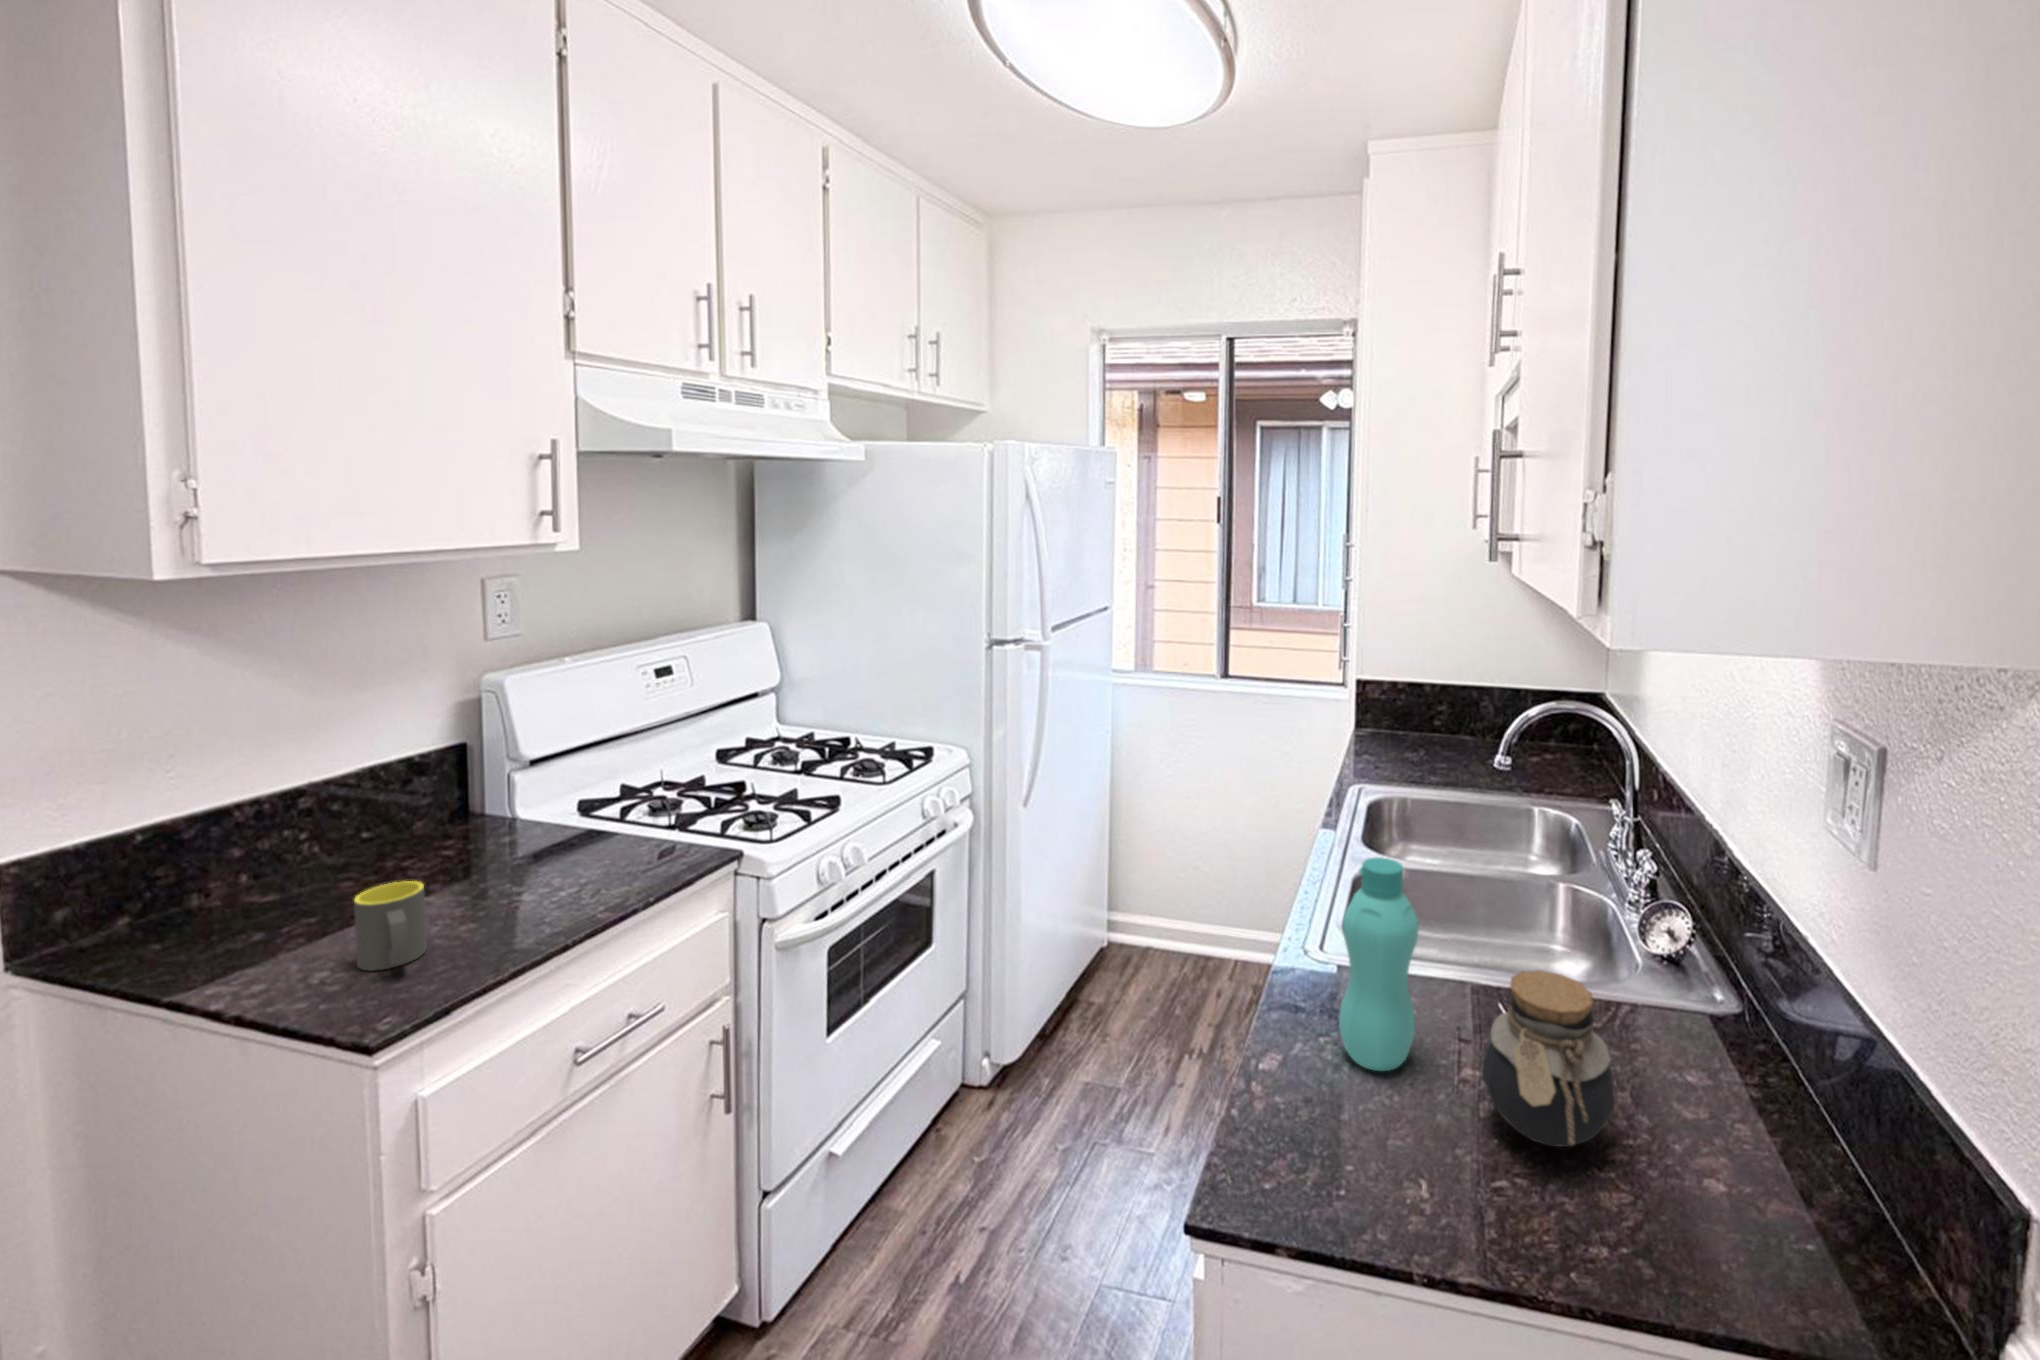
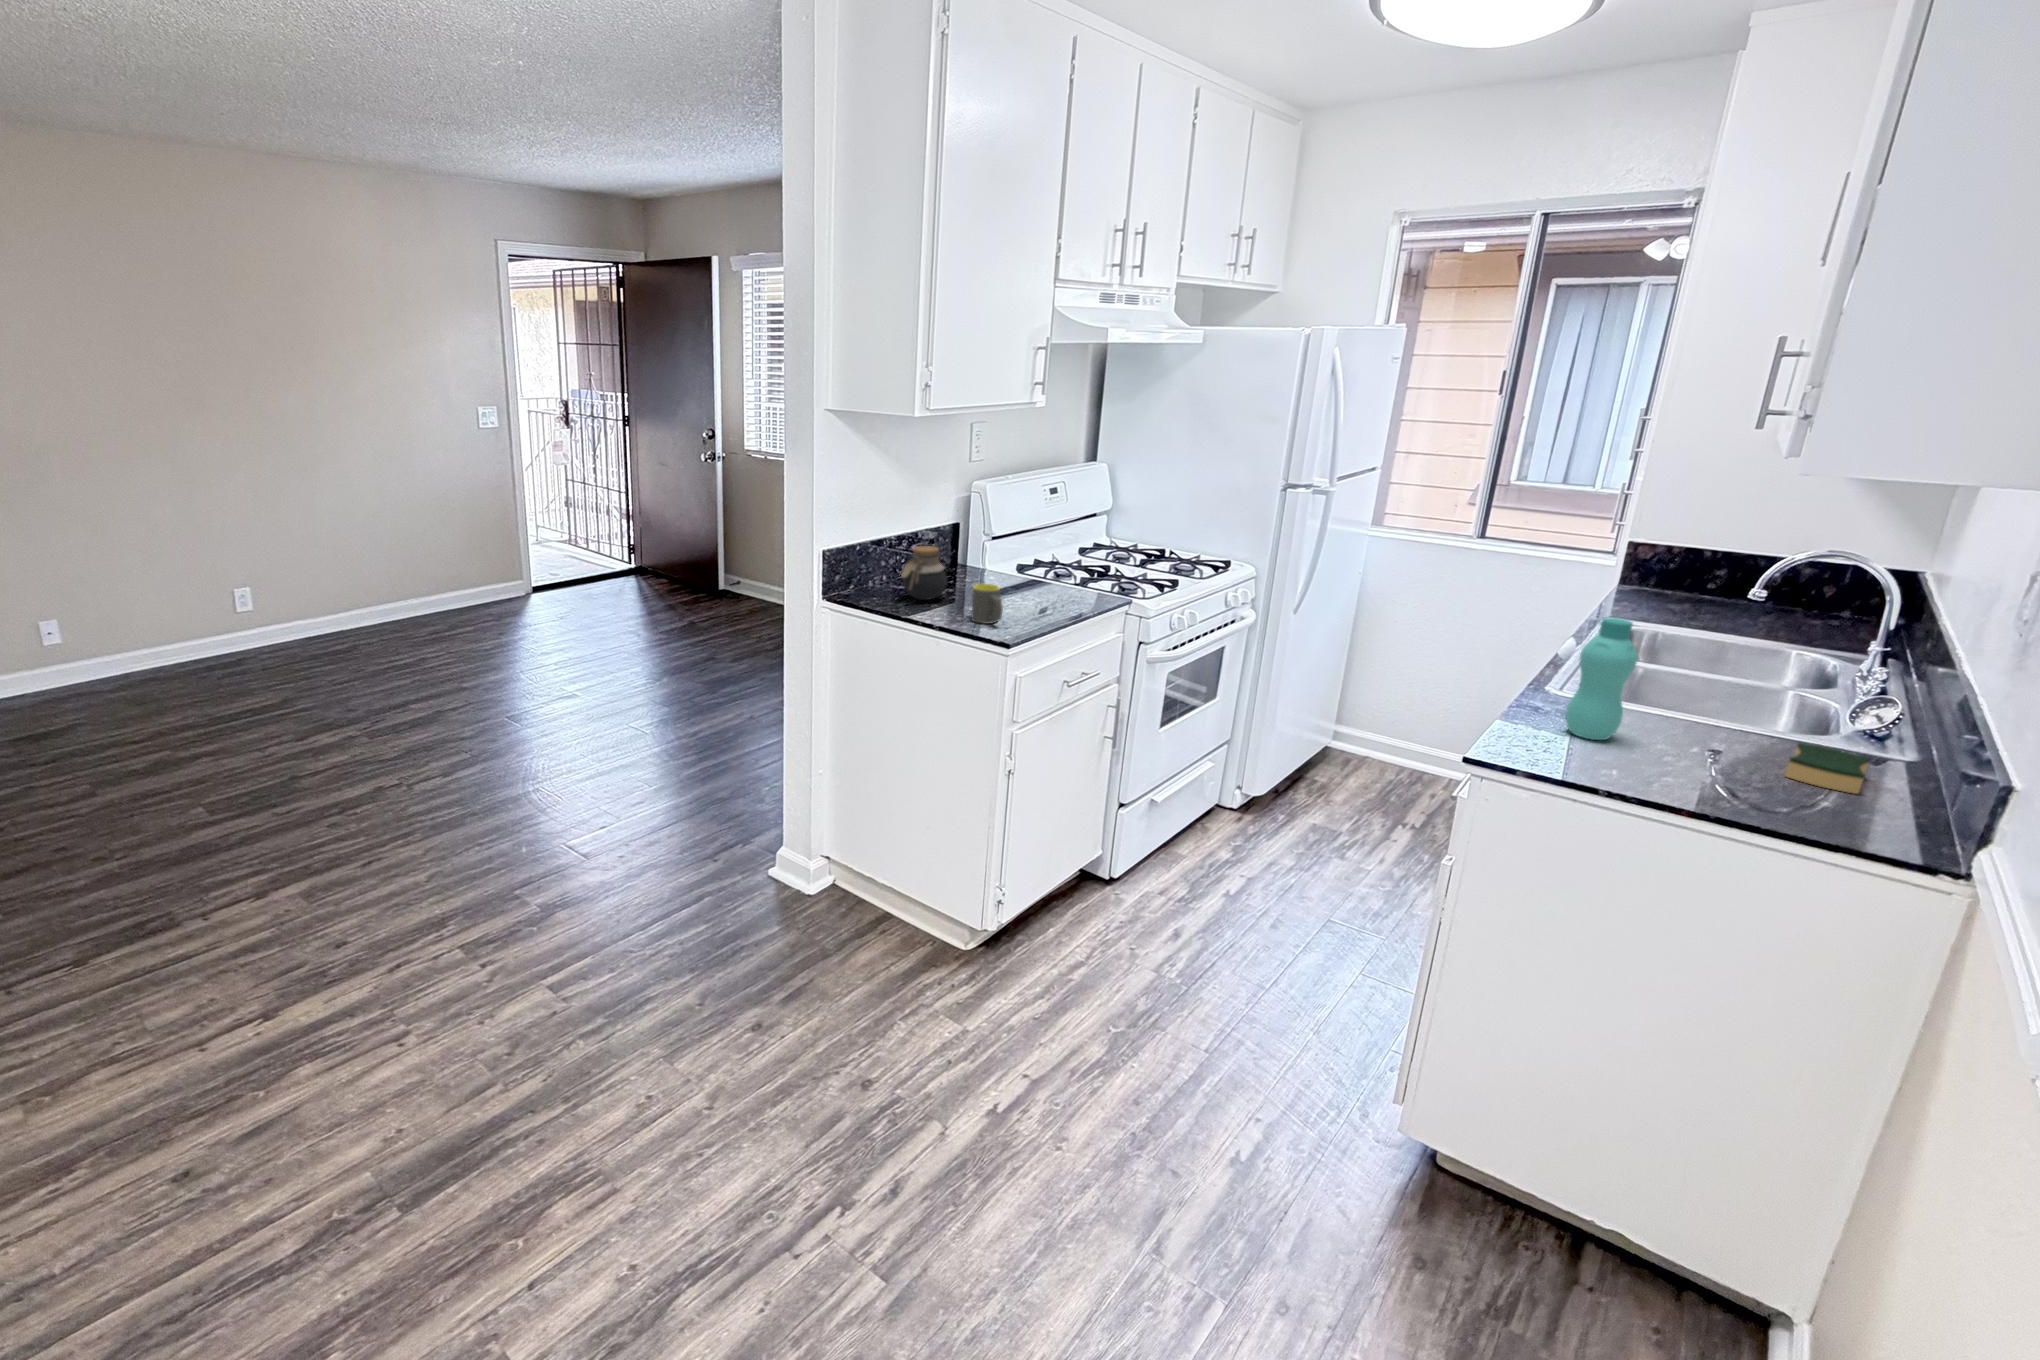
jar: present [1482,971,1614,1147] -> present [901,546,946,600]
sponge: none [1625,1015,1735,1116] -> present [1785,743,1870,794]

